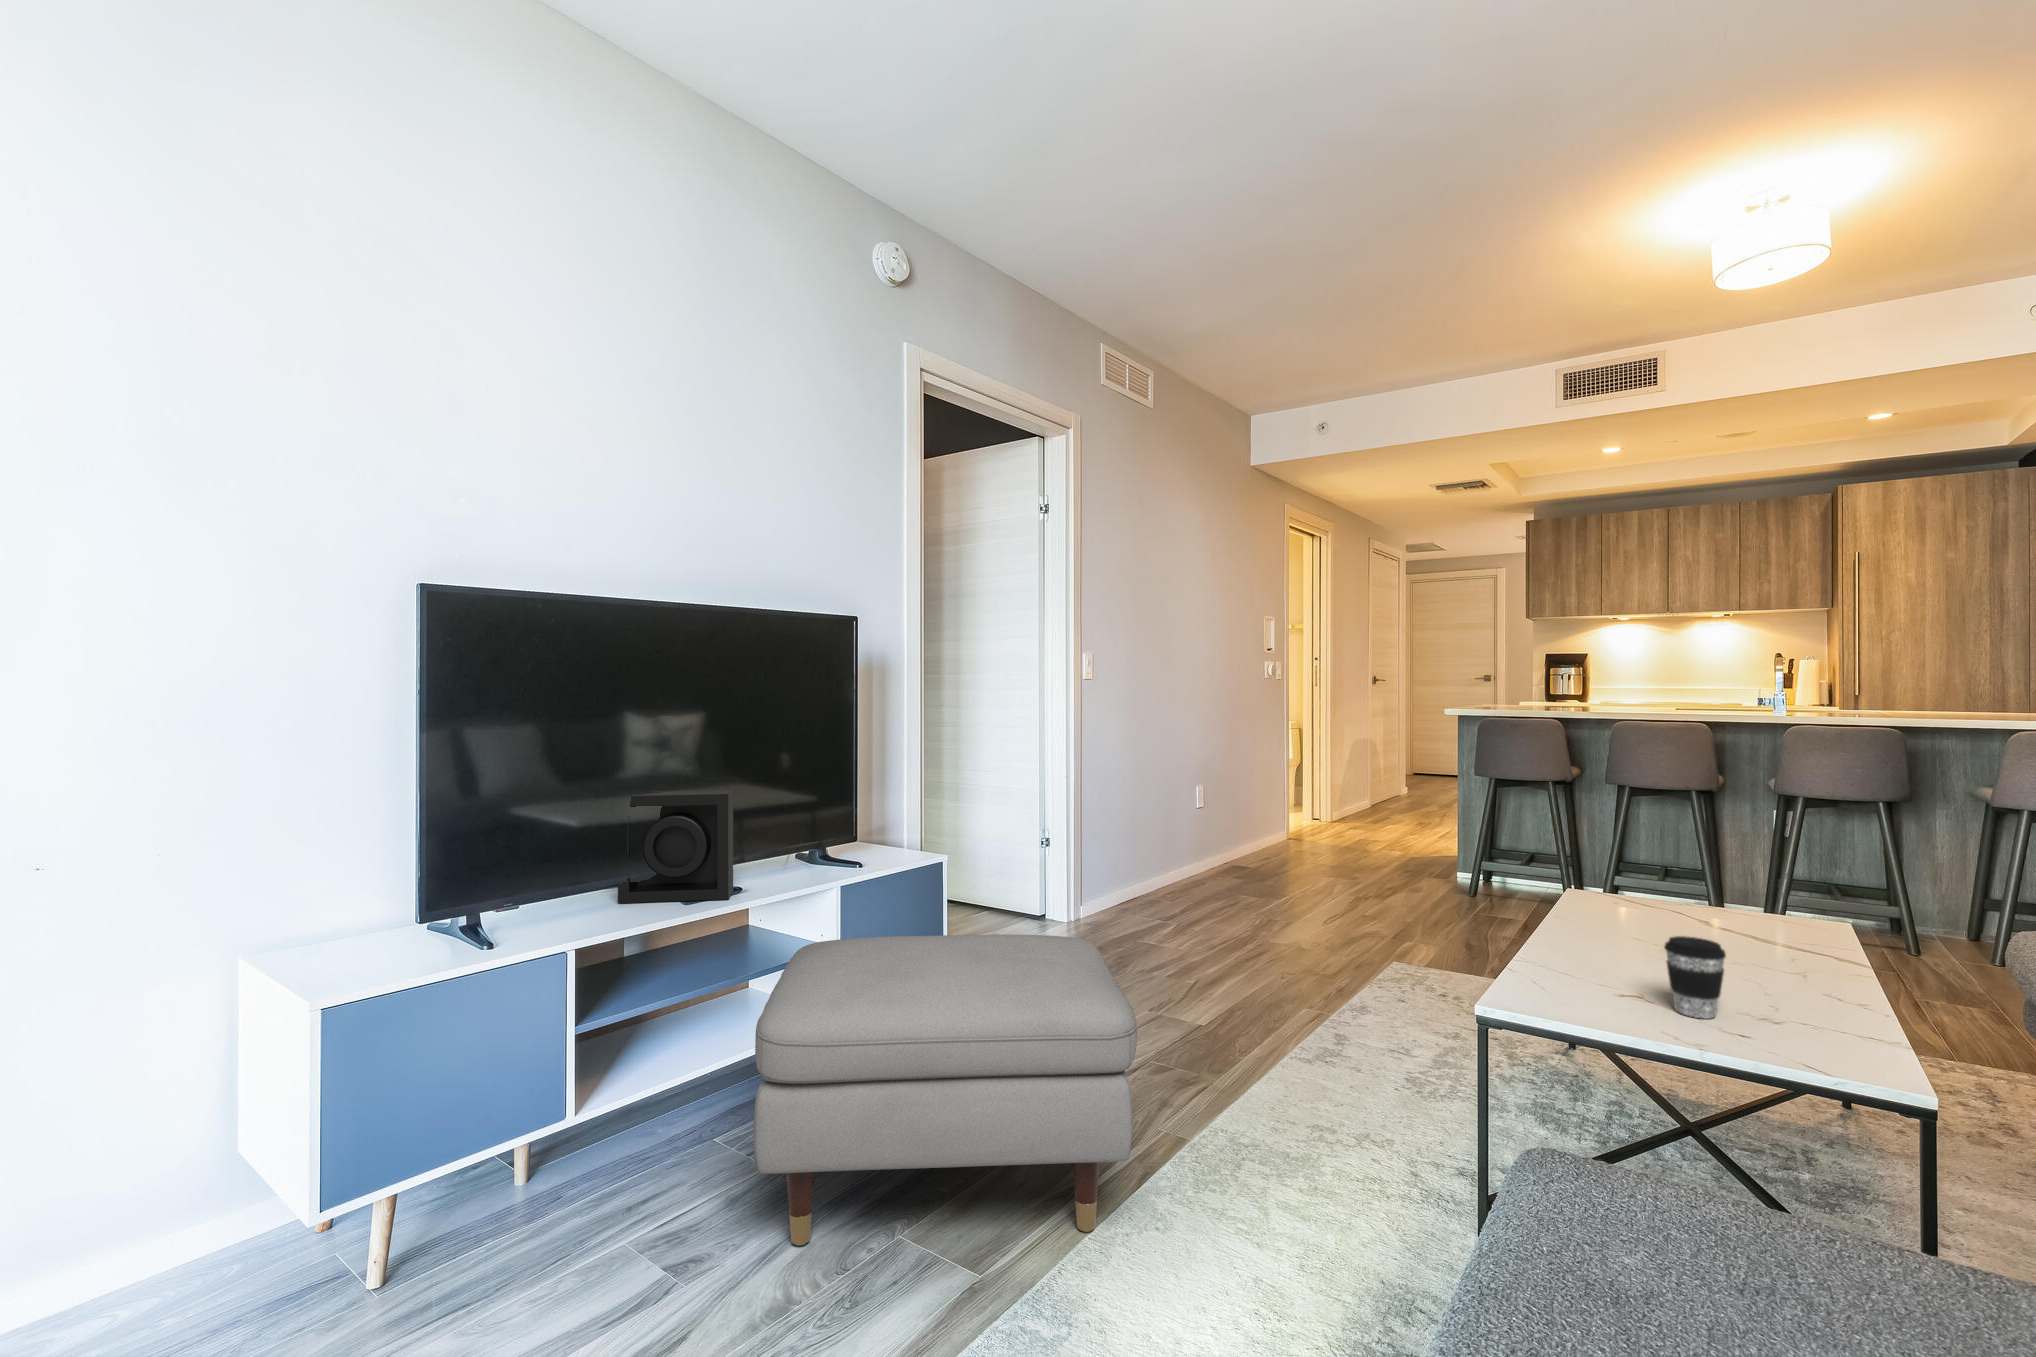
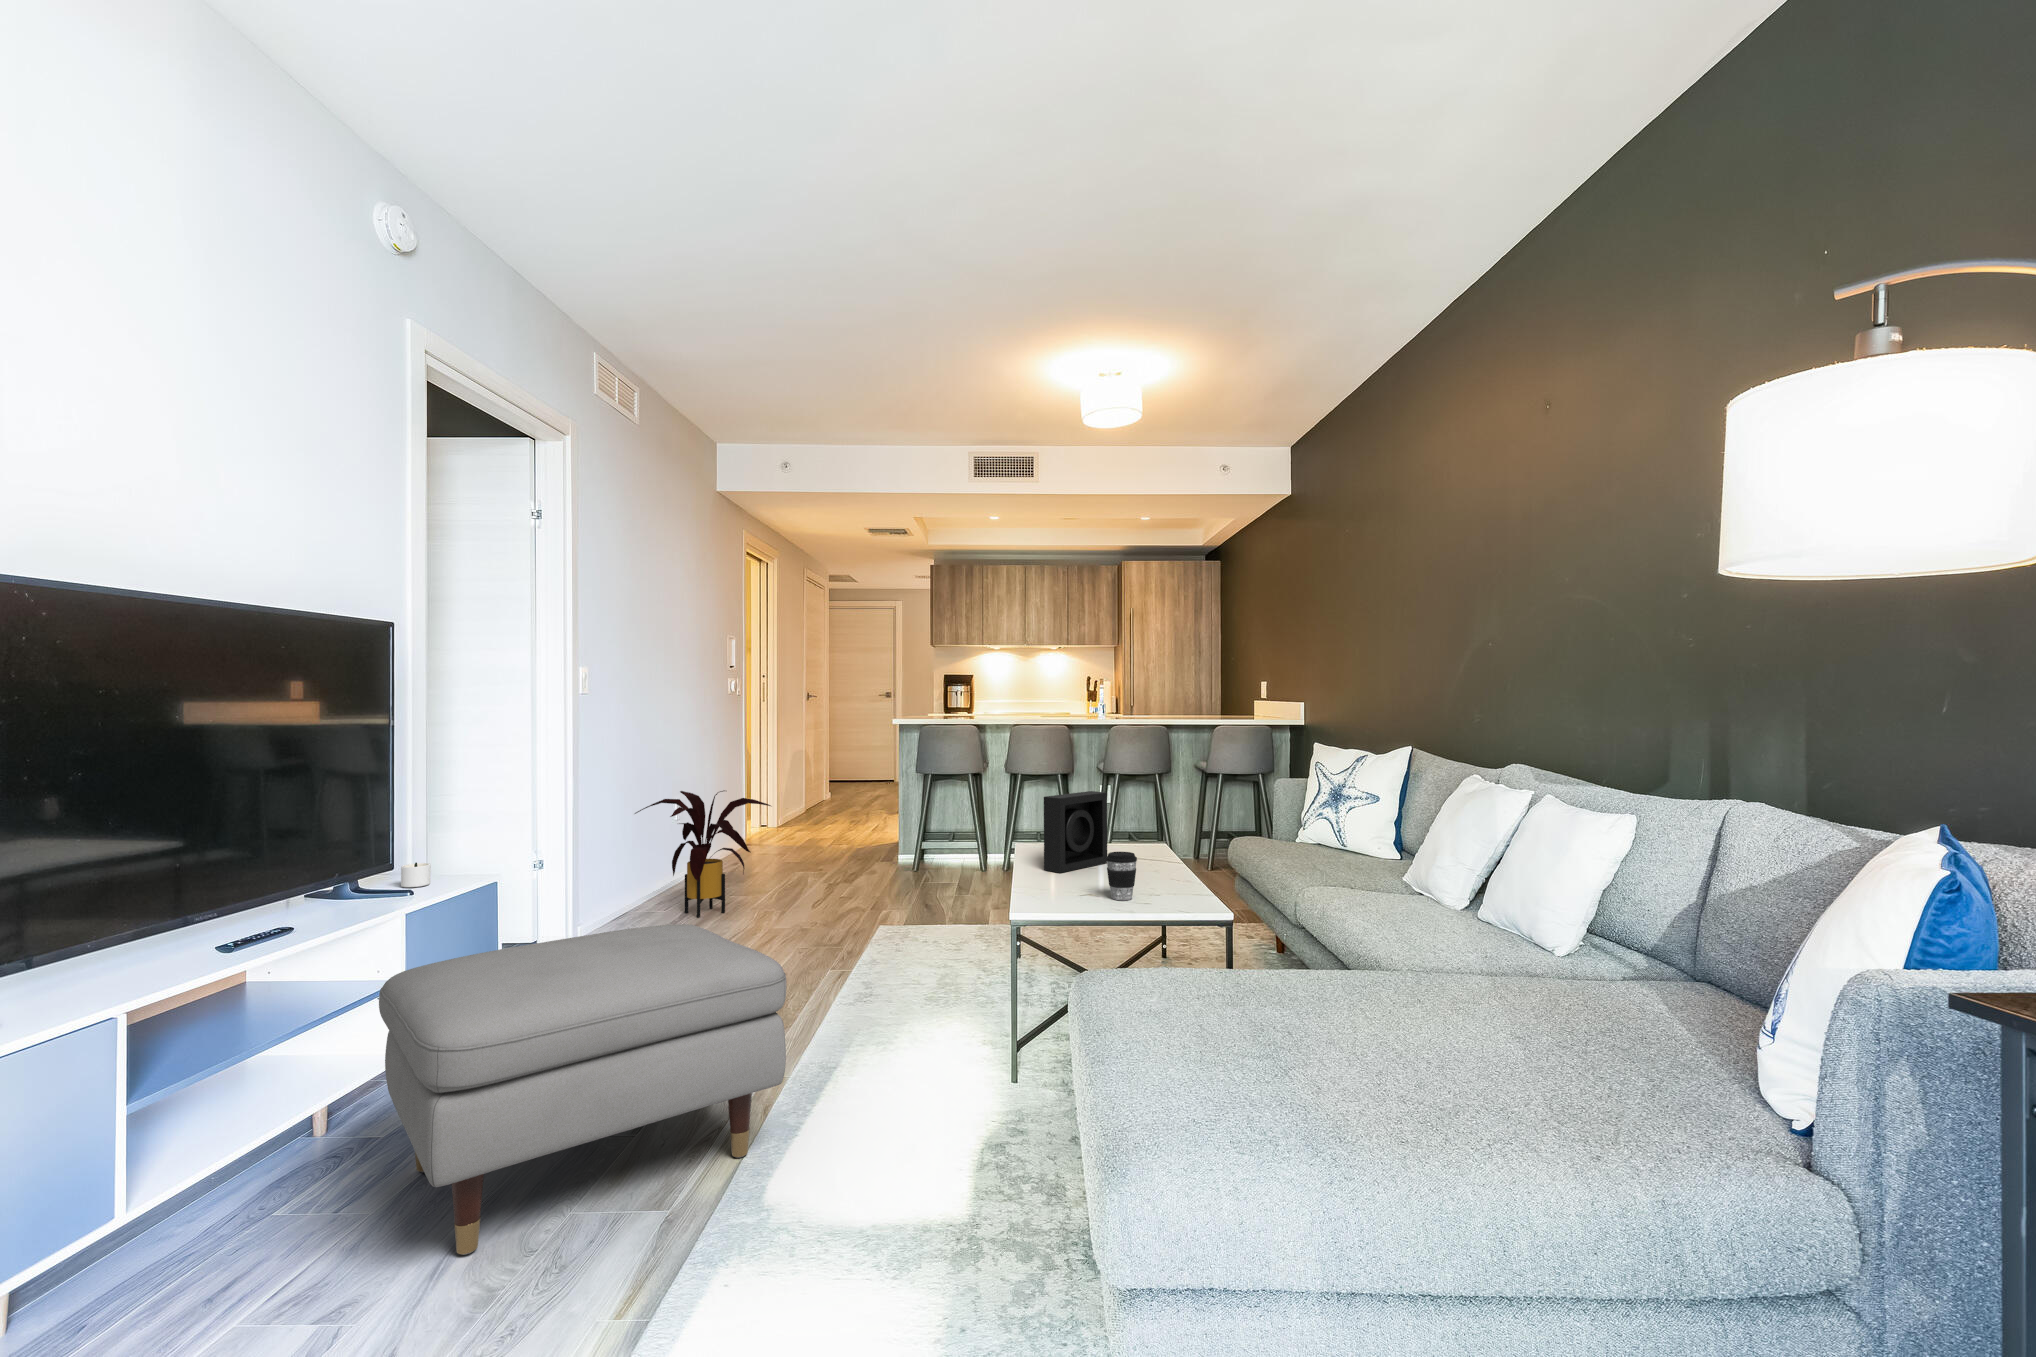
house plant: none [1139,780,1281,916] -> present [635,790,771,917]
speaker: present [618,790,733,903] -> present [1044,791,1107,873]
candle: none [857,837,887,860] -> present [401,863,431,887]

